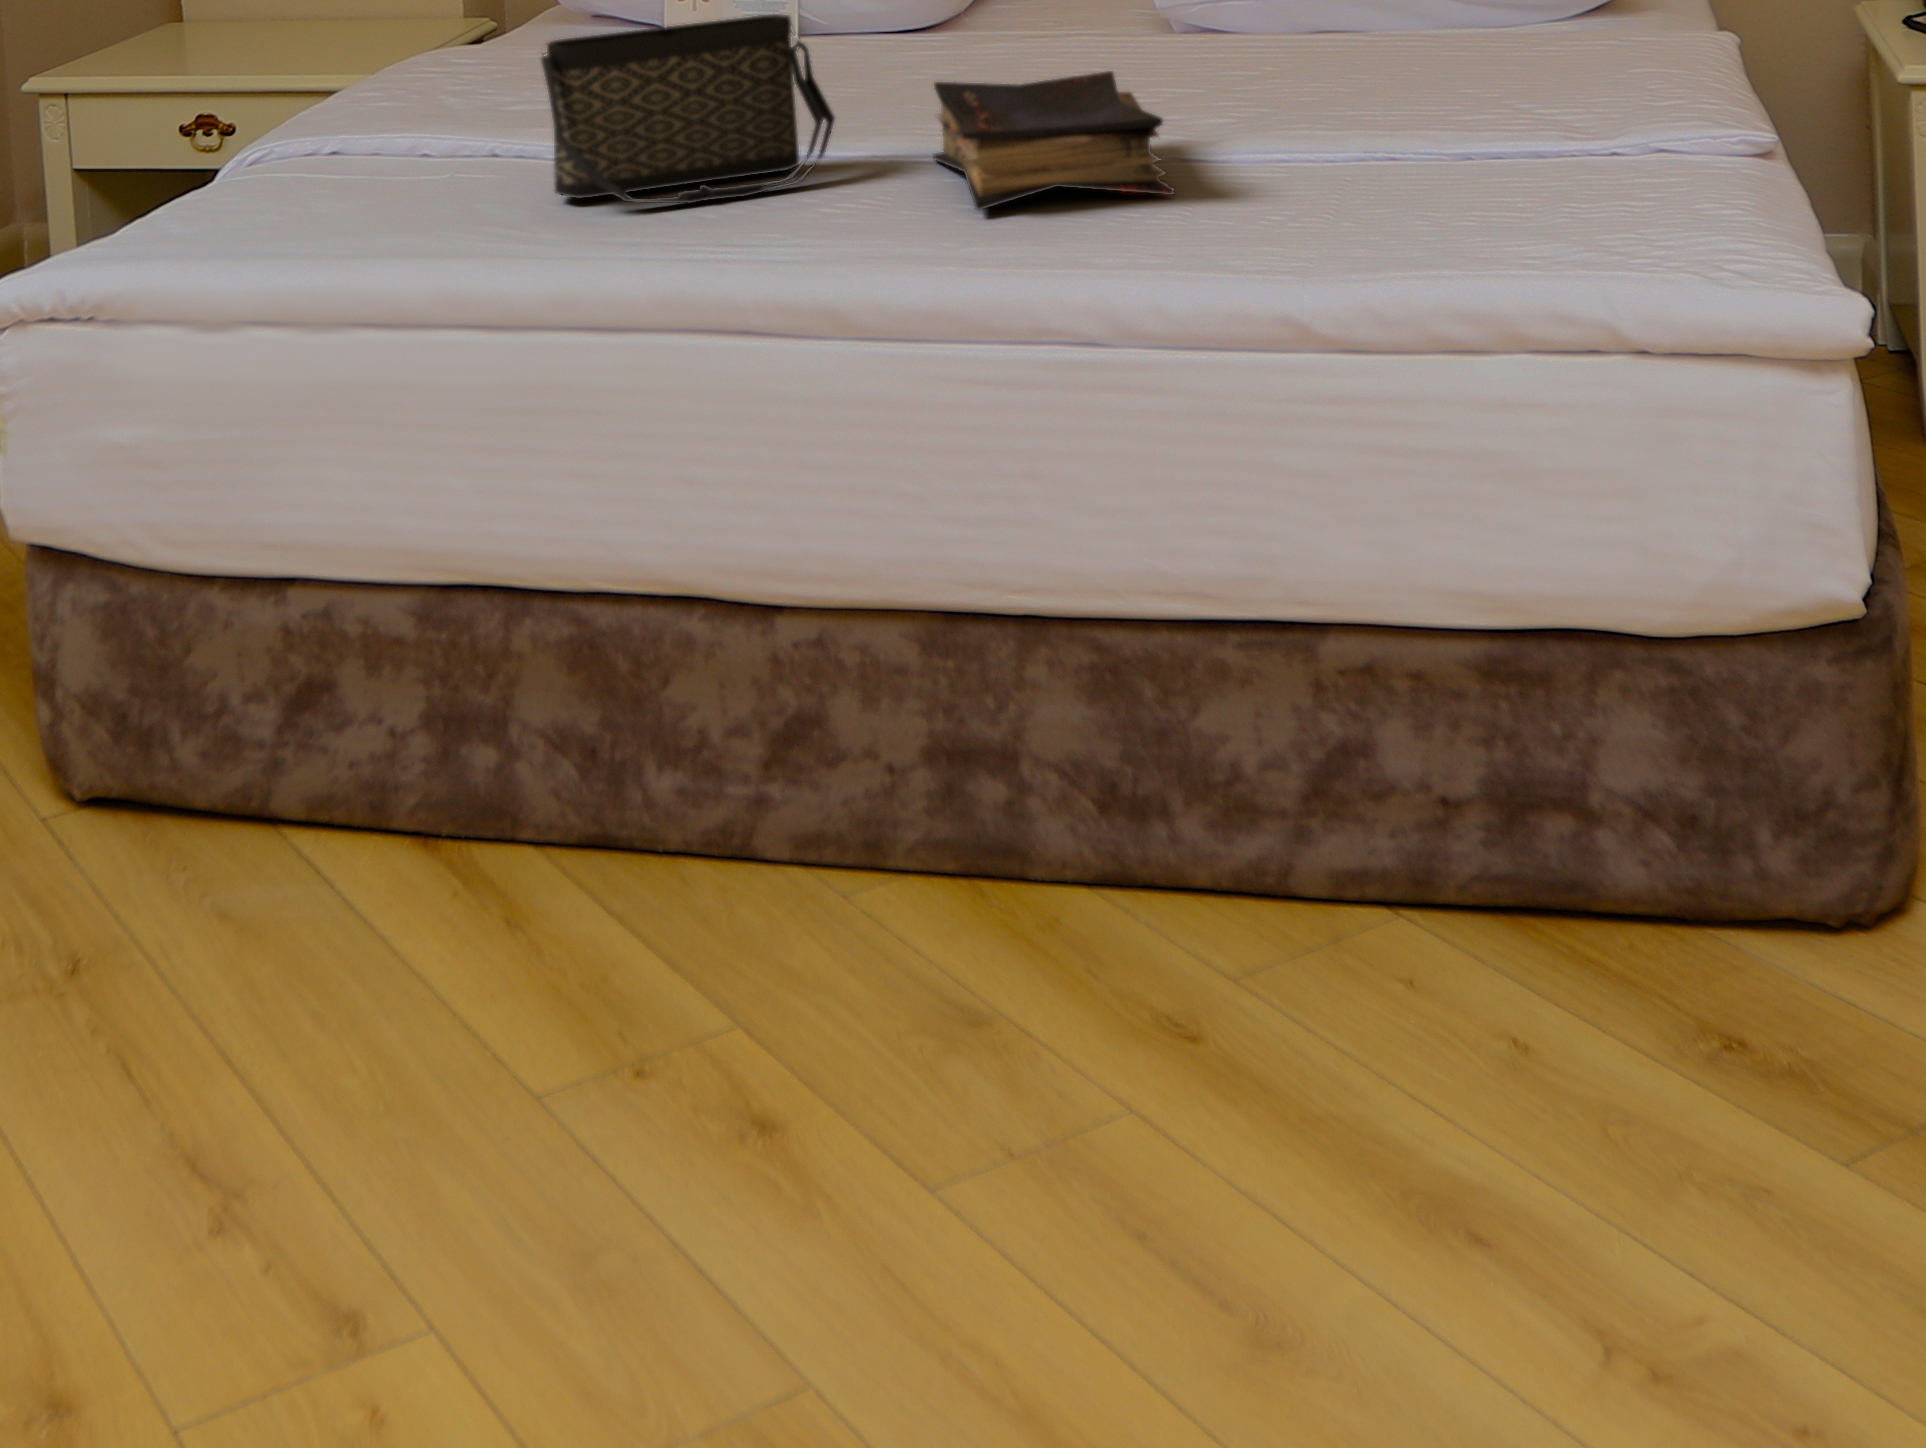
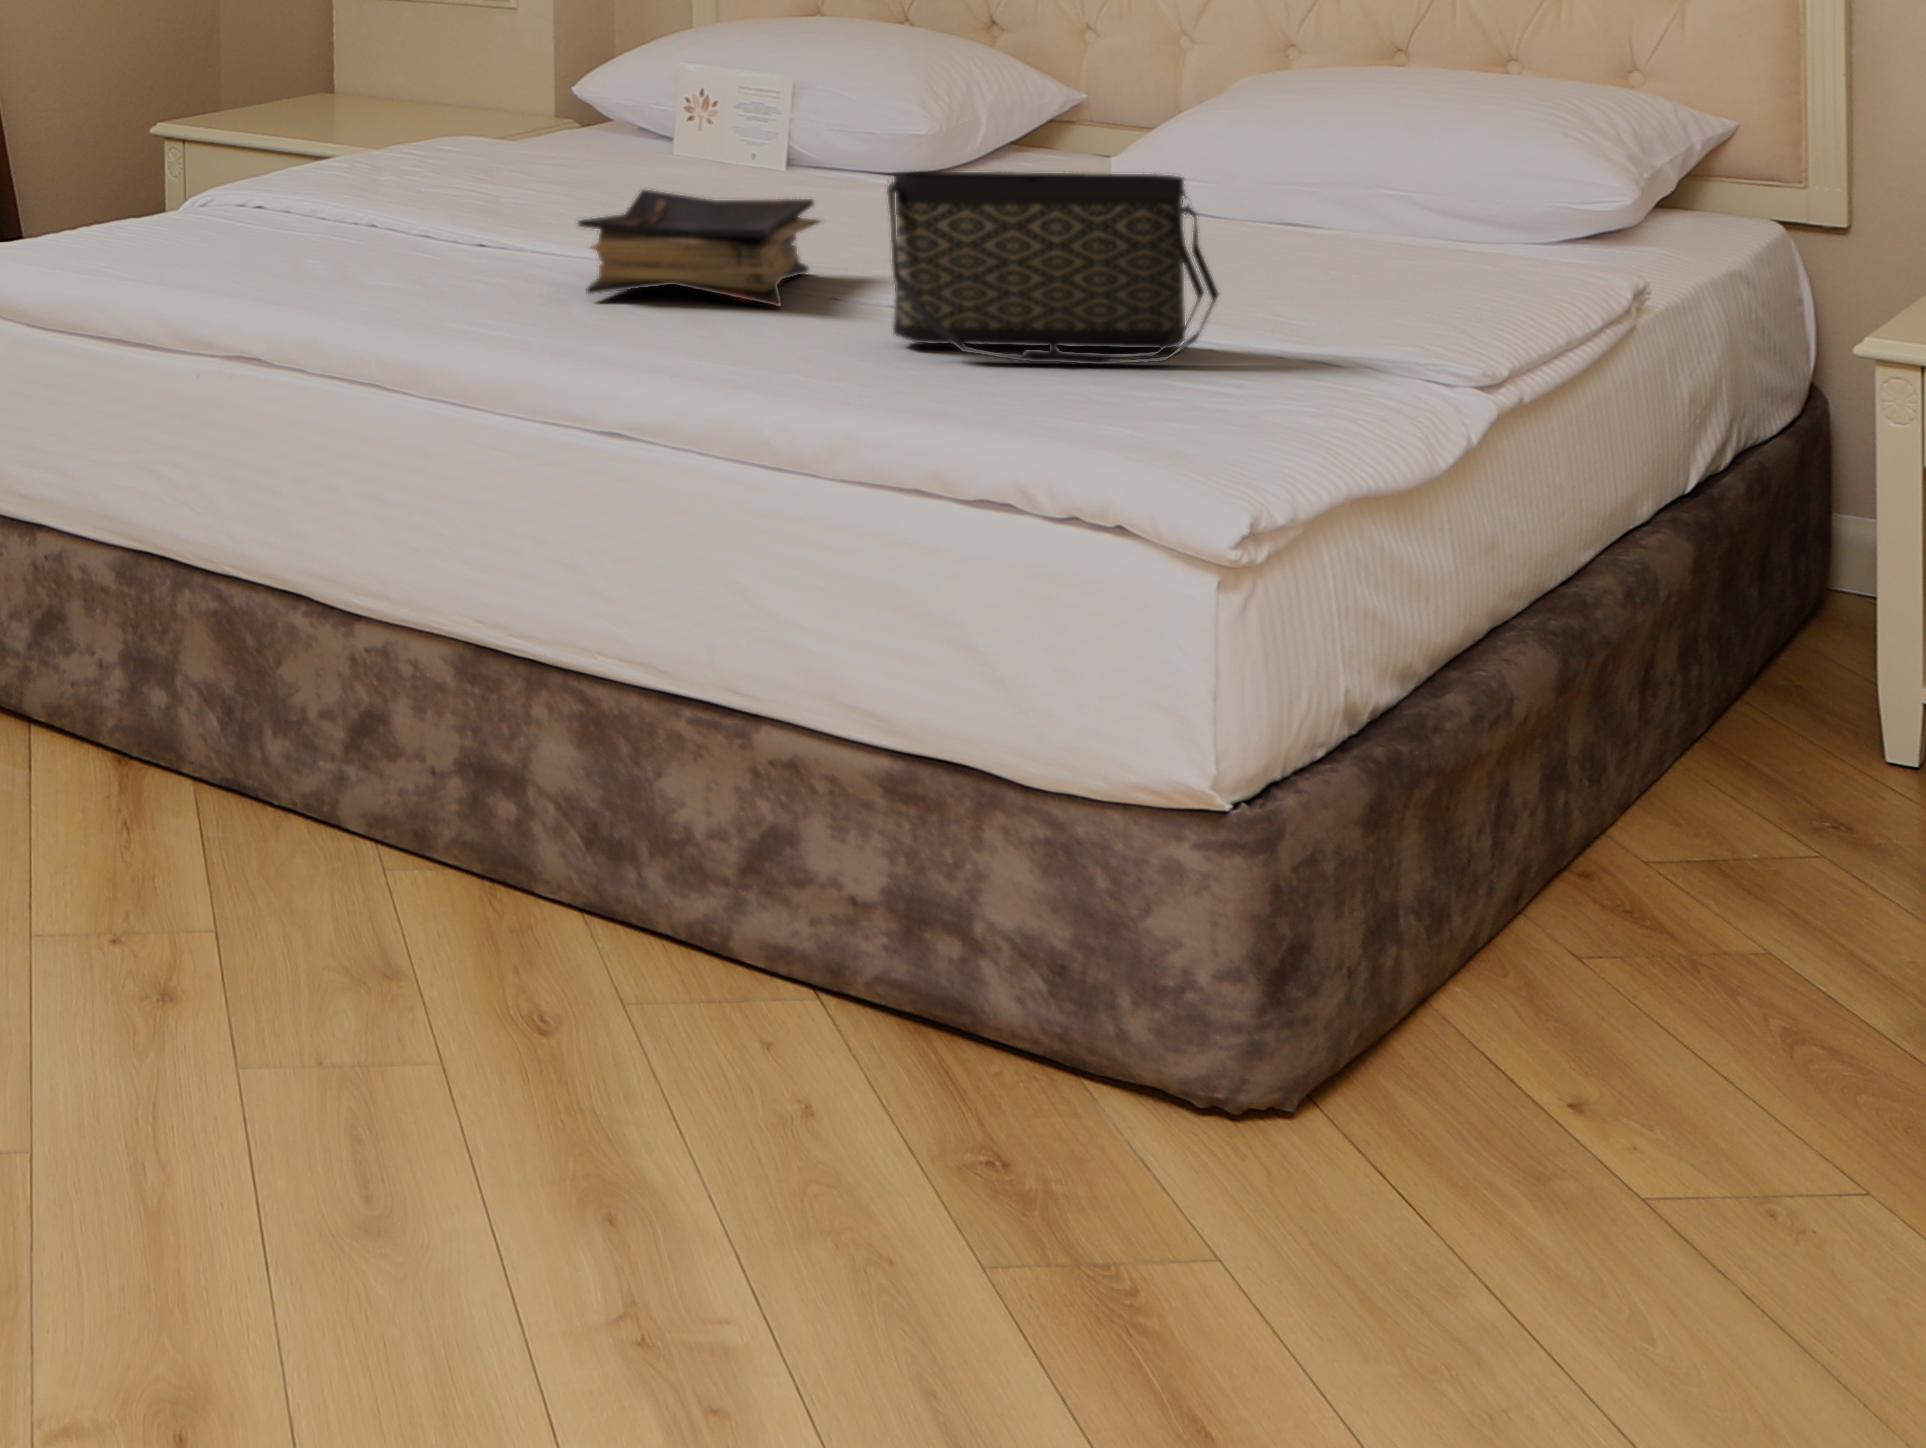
handbag: present [541,14,835,203] -> present [887,171,1218,365]

